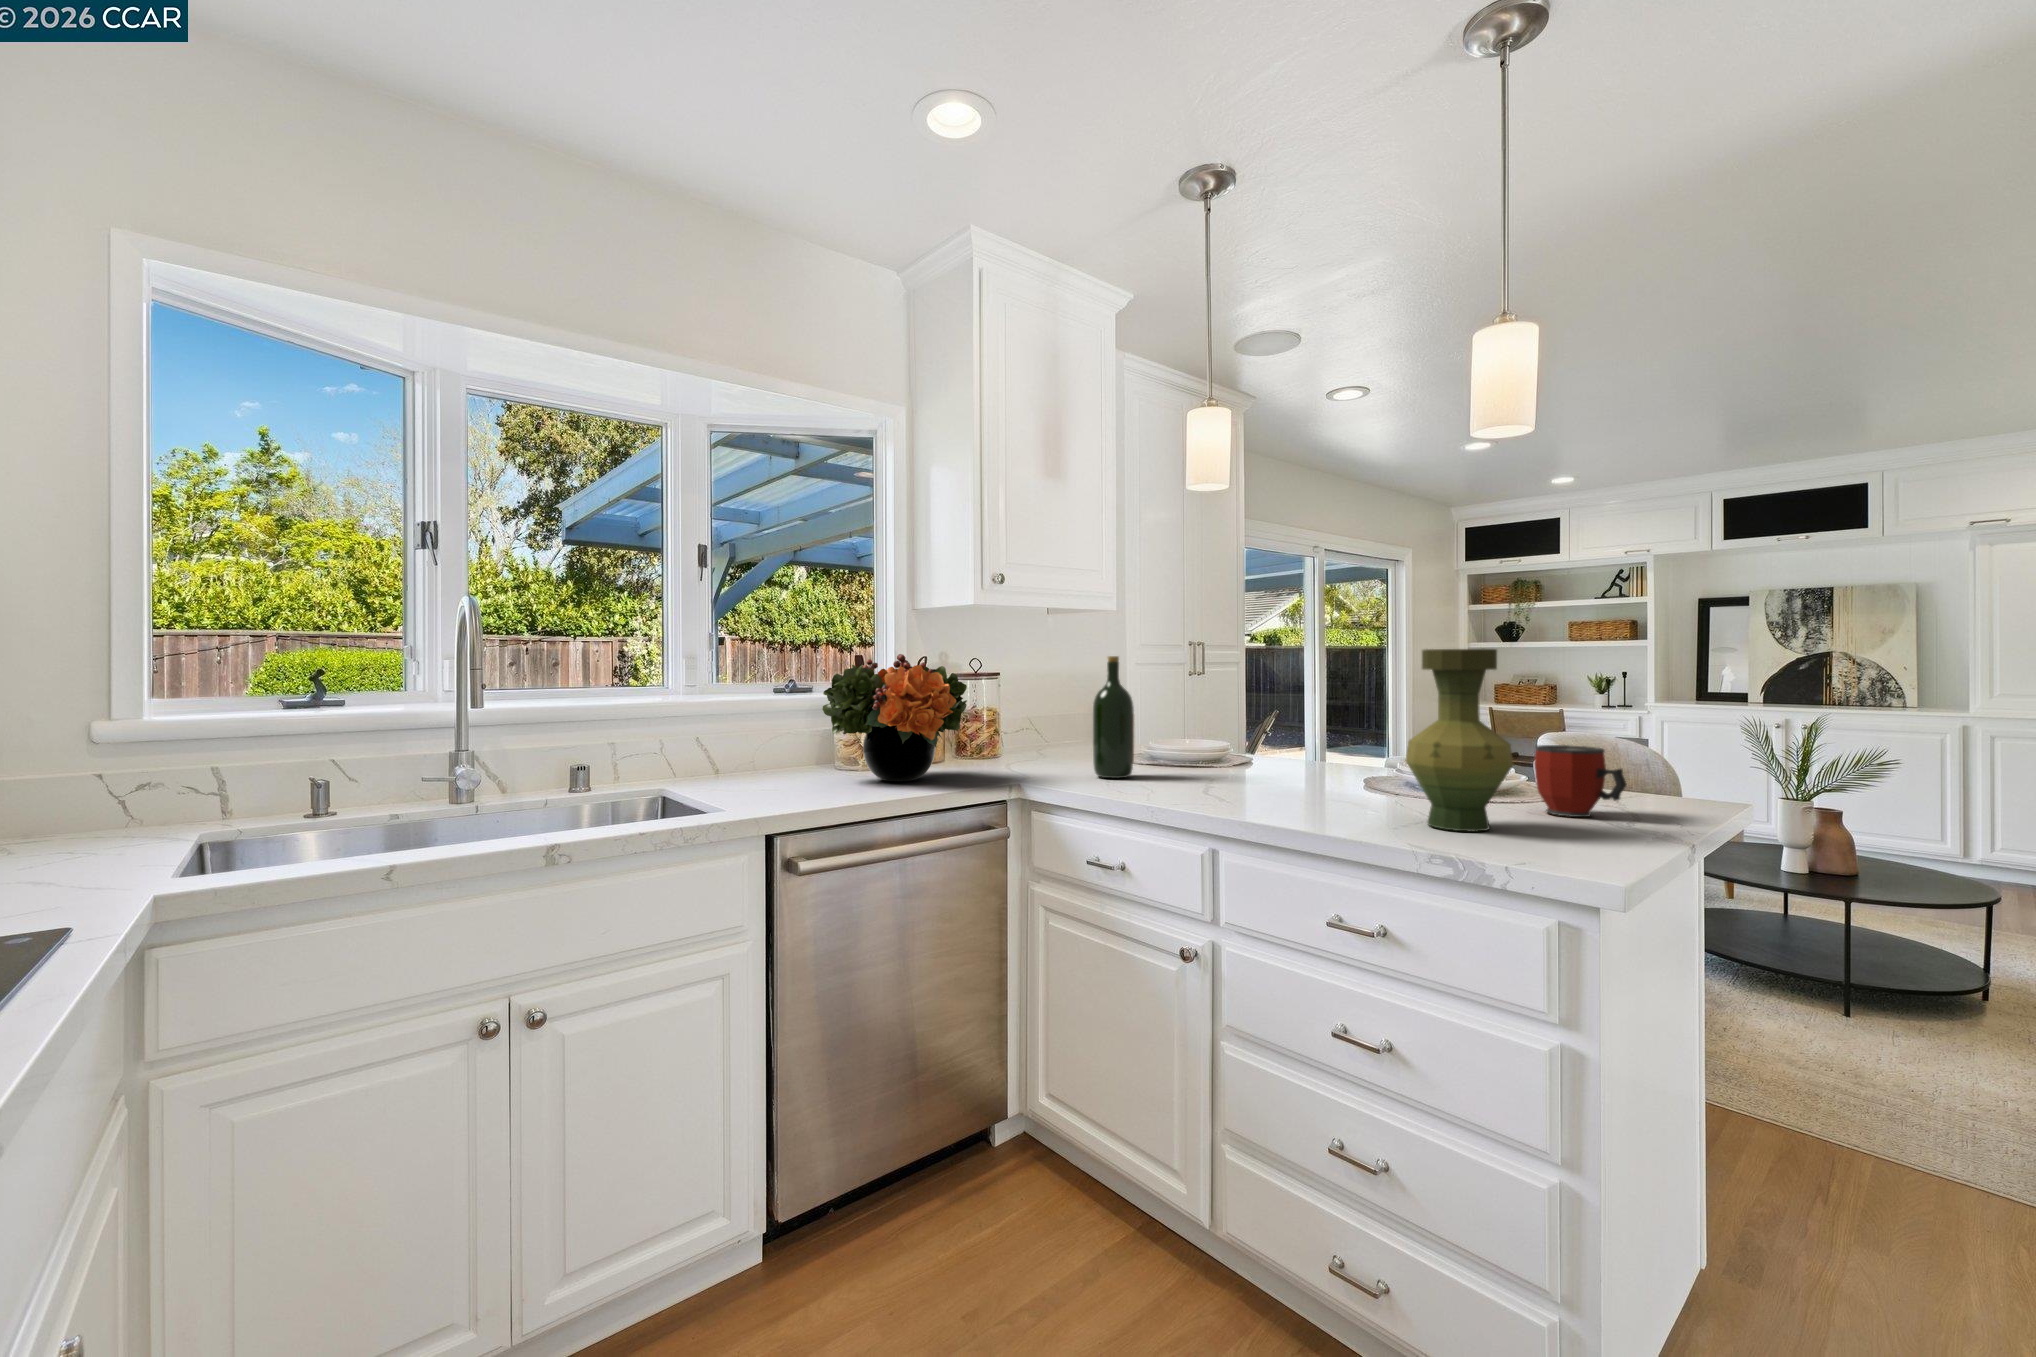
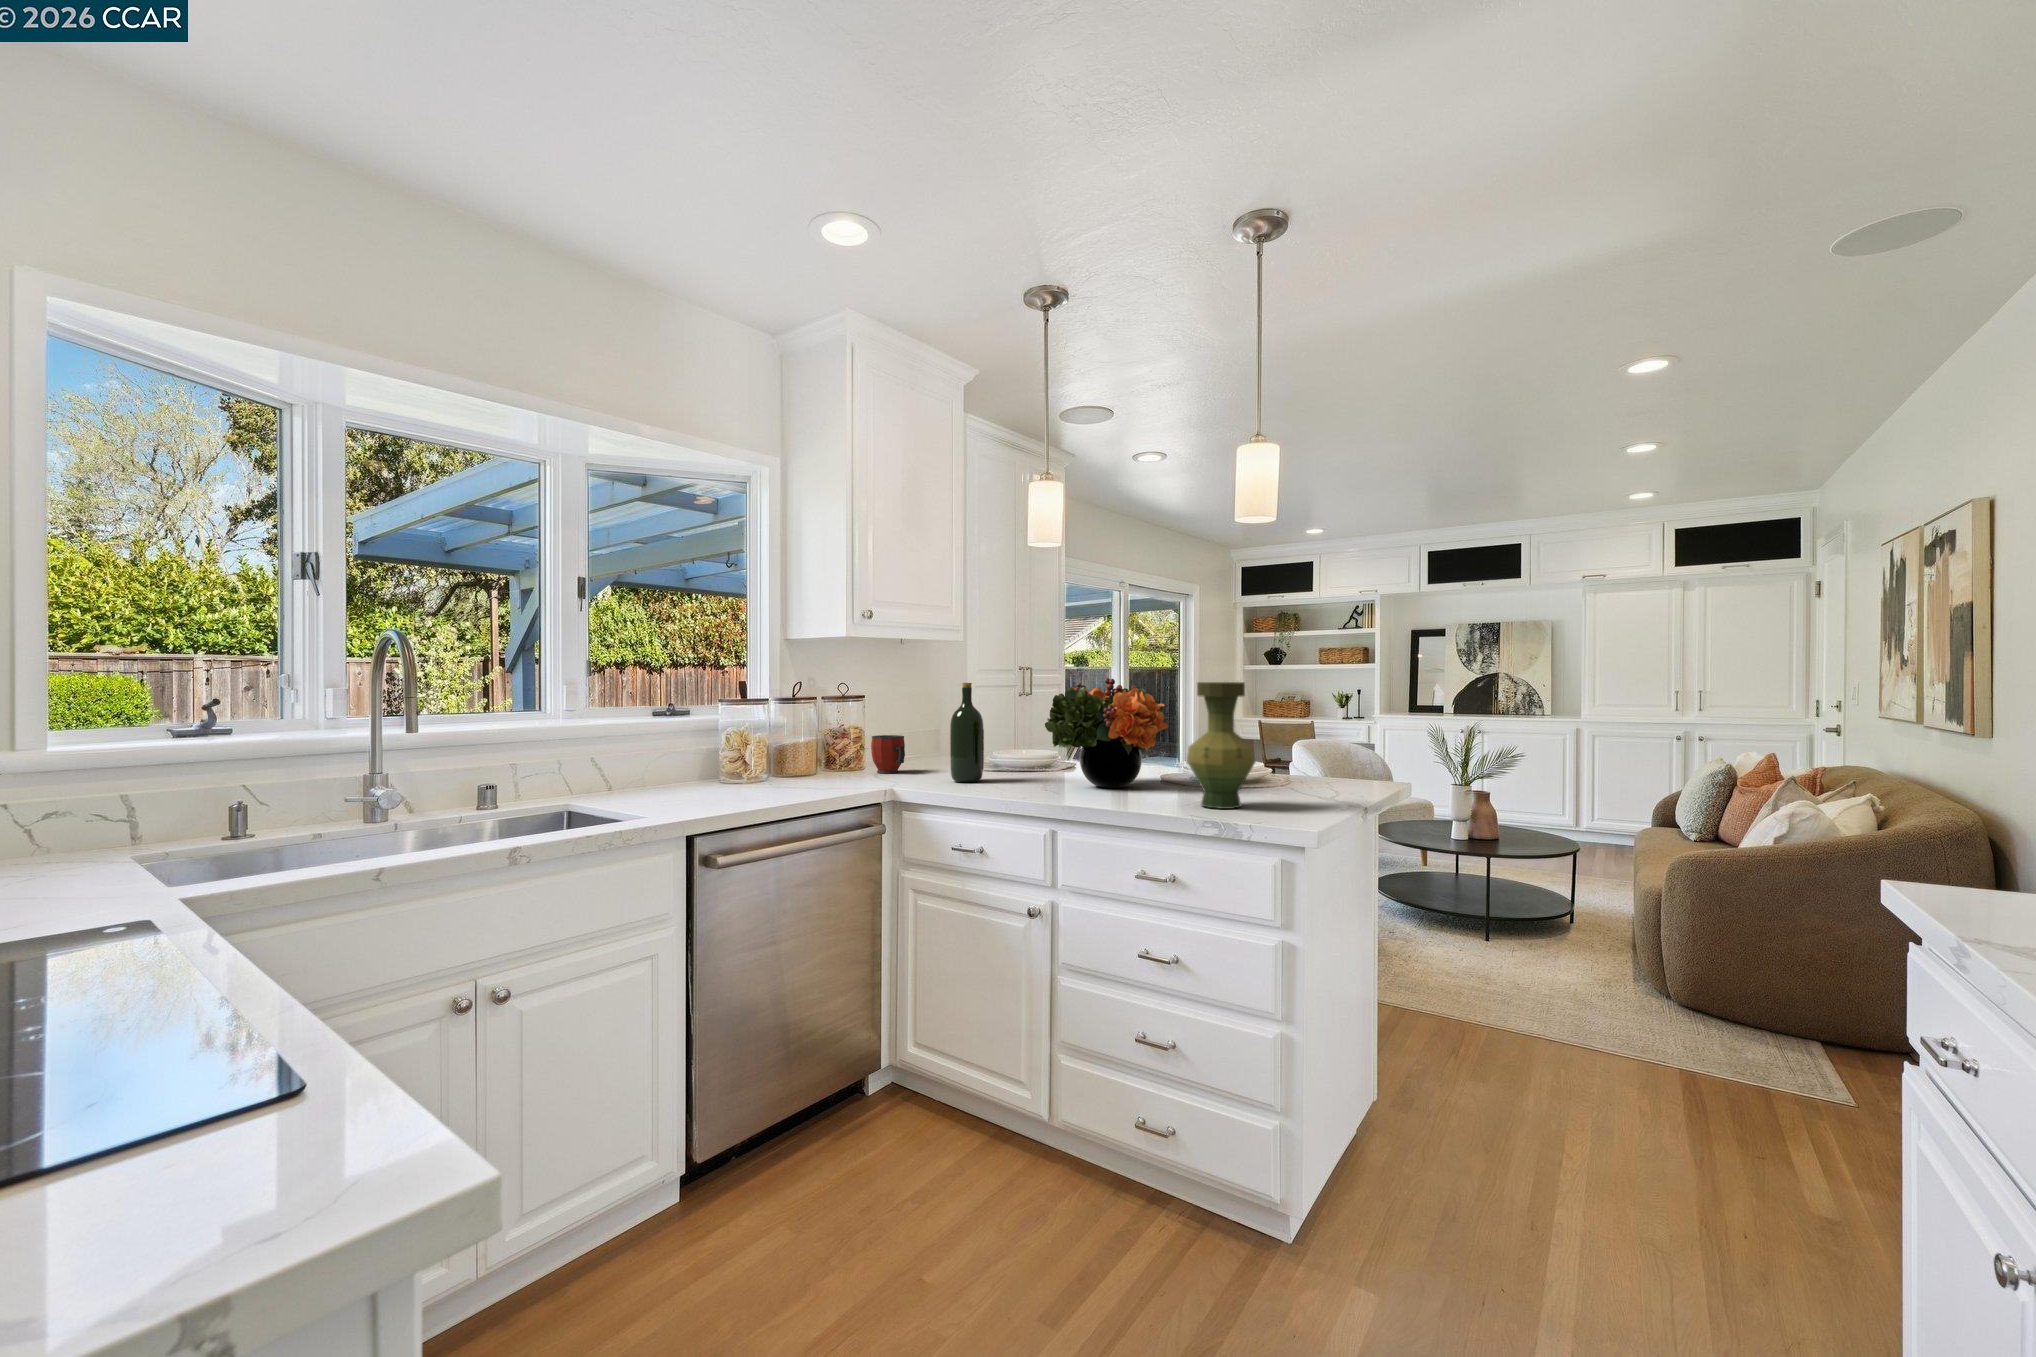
flower arrangement: present [823,654,967,781] -> present [1045,678,1168,788]
mug: present [1534,745,1626,817] -> present [871,735,905,773]

